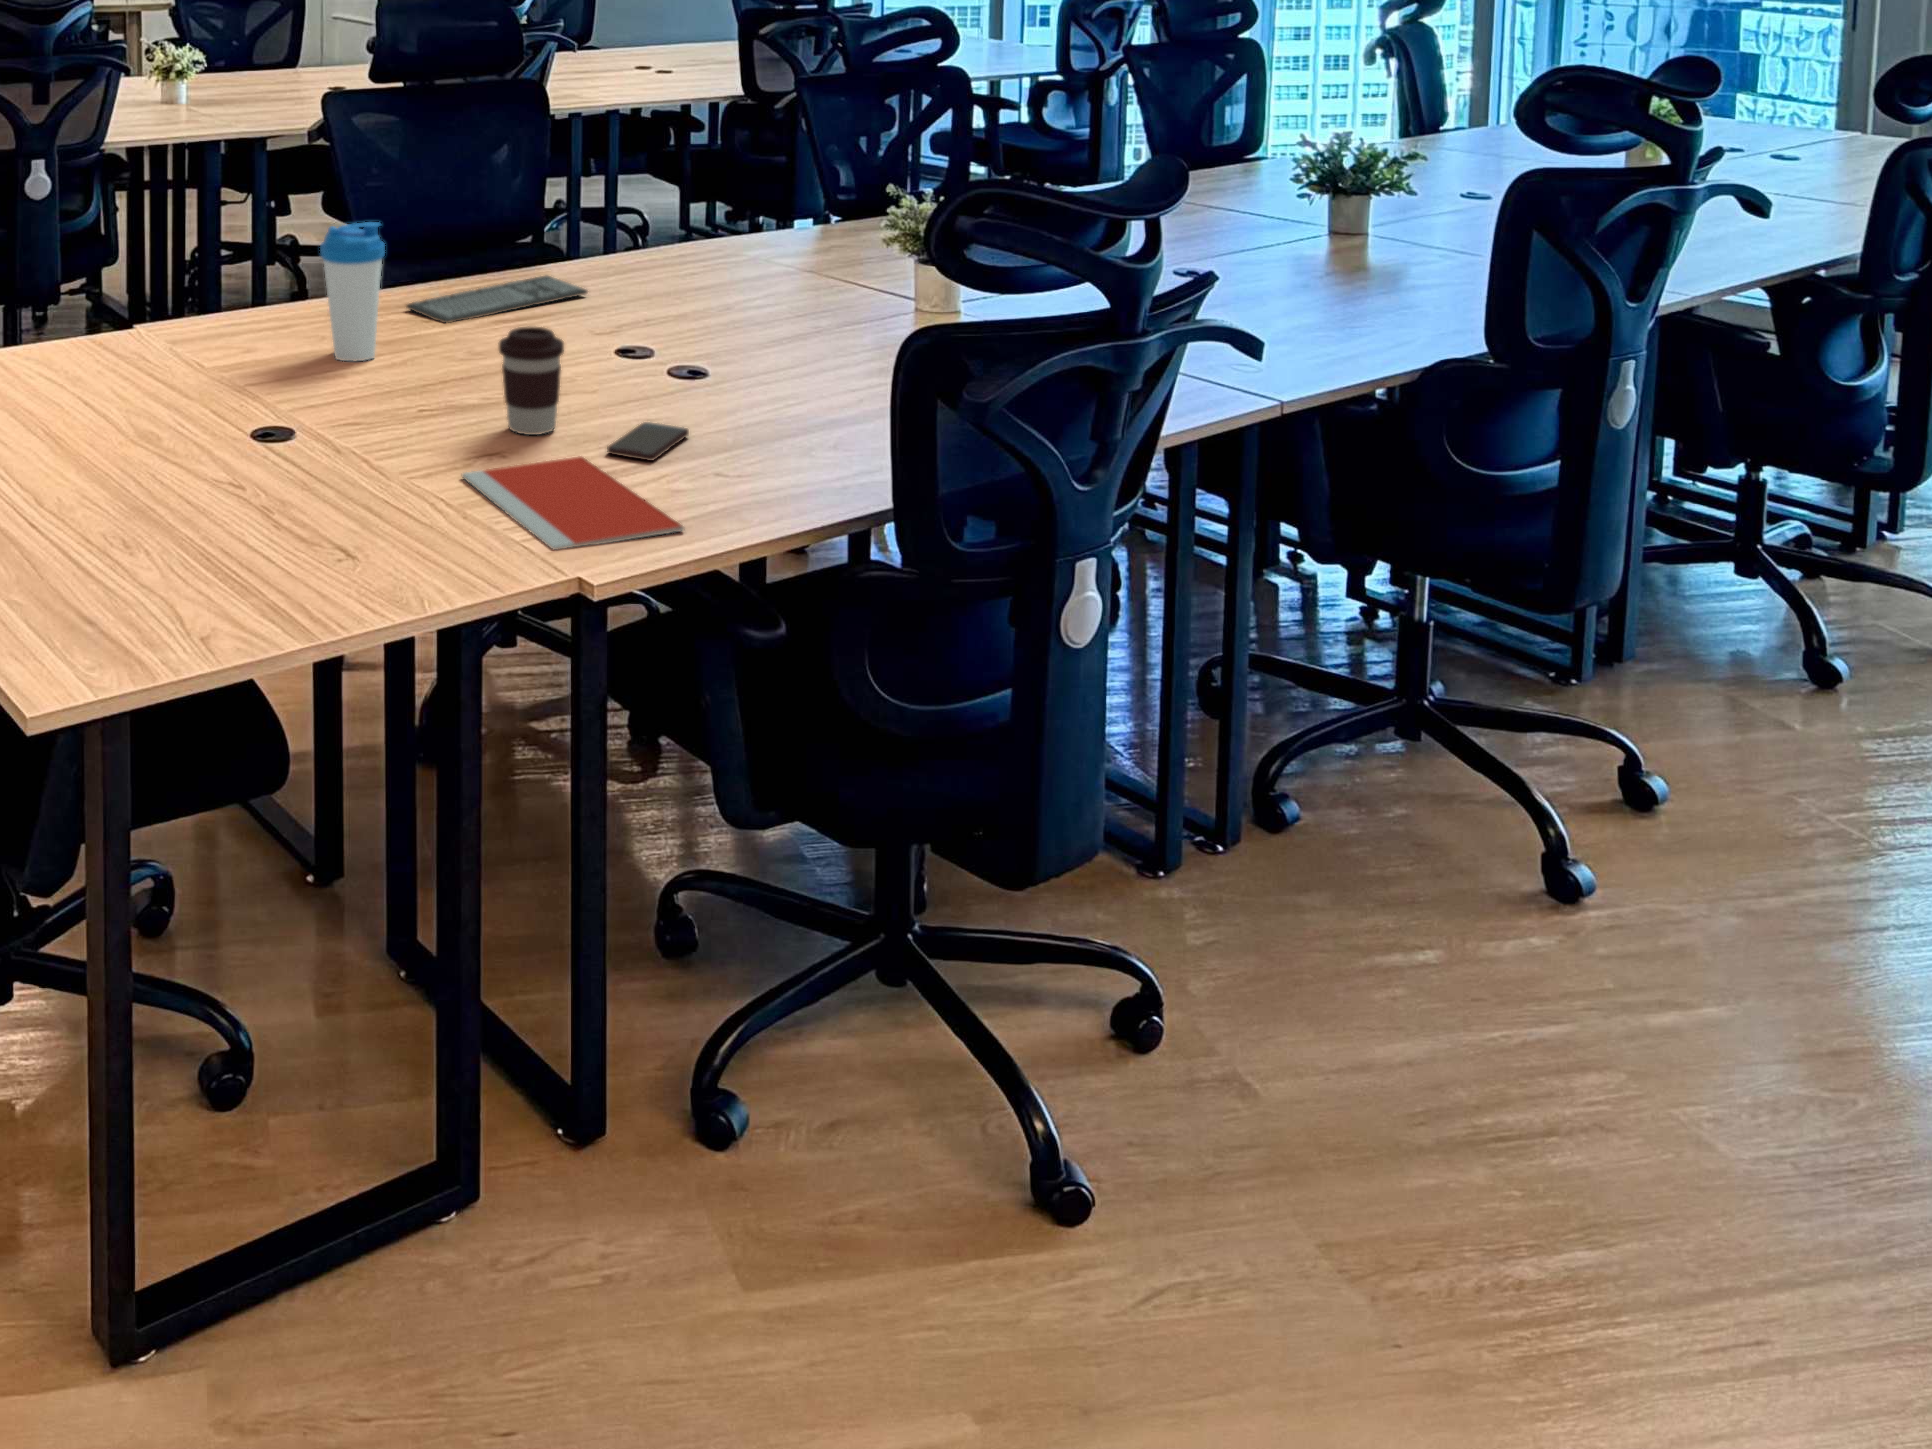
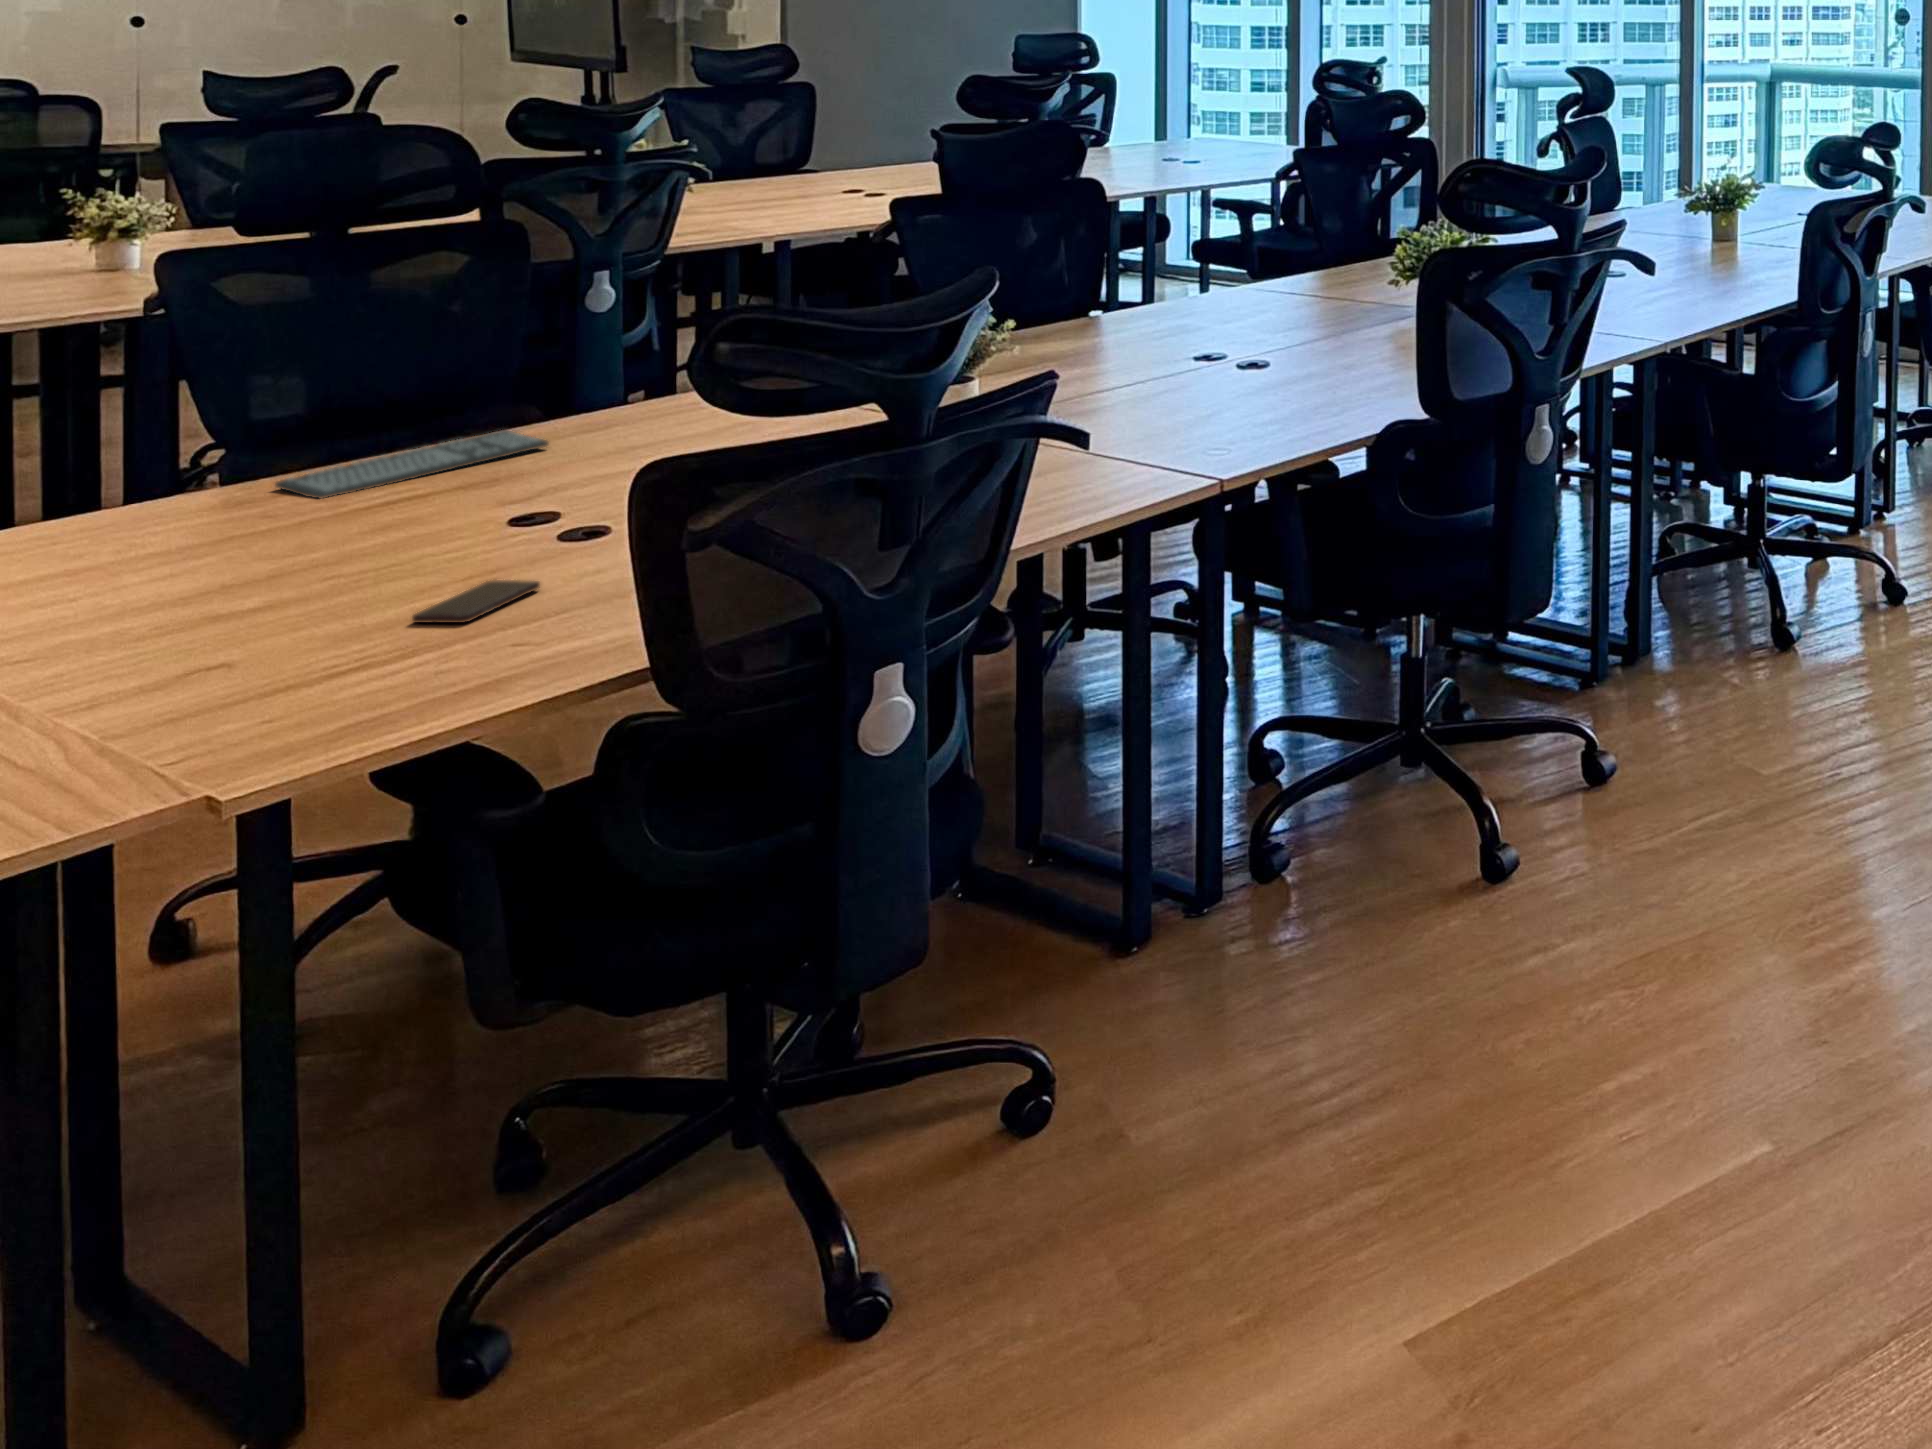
water bottle: present [320,222,385,361] -> none [89,389,192,560]
coffee cup: present [499,326,564,435] -> none [281,491,376,615]
notebook: present [462,456,685,550] -> none [175,630,438,744]

